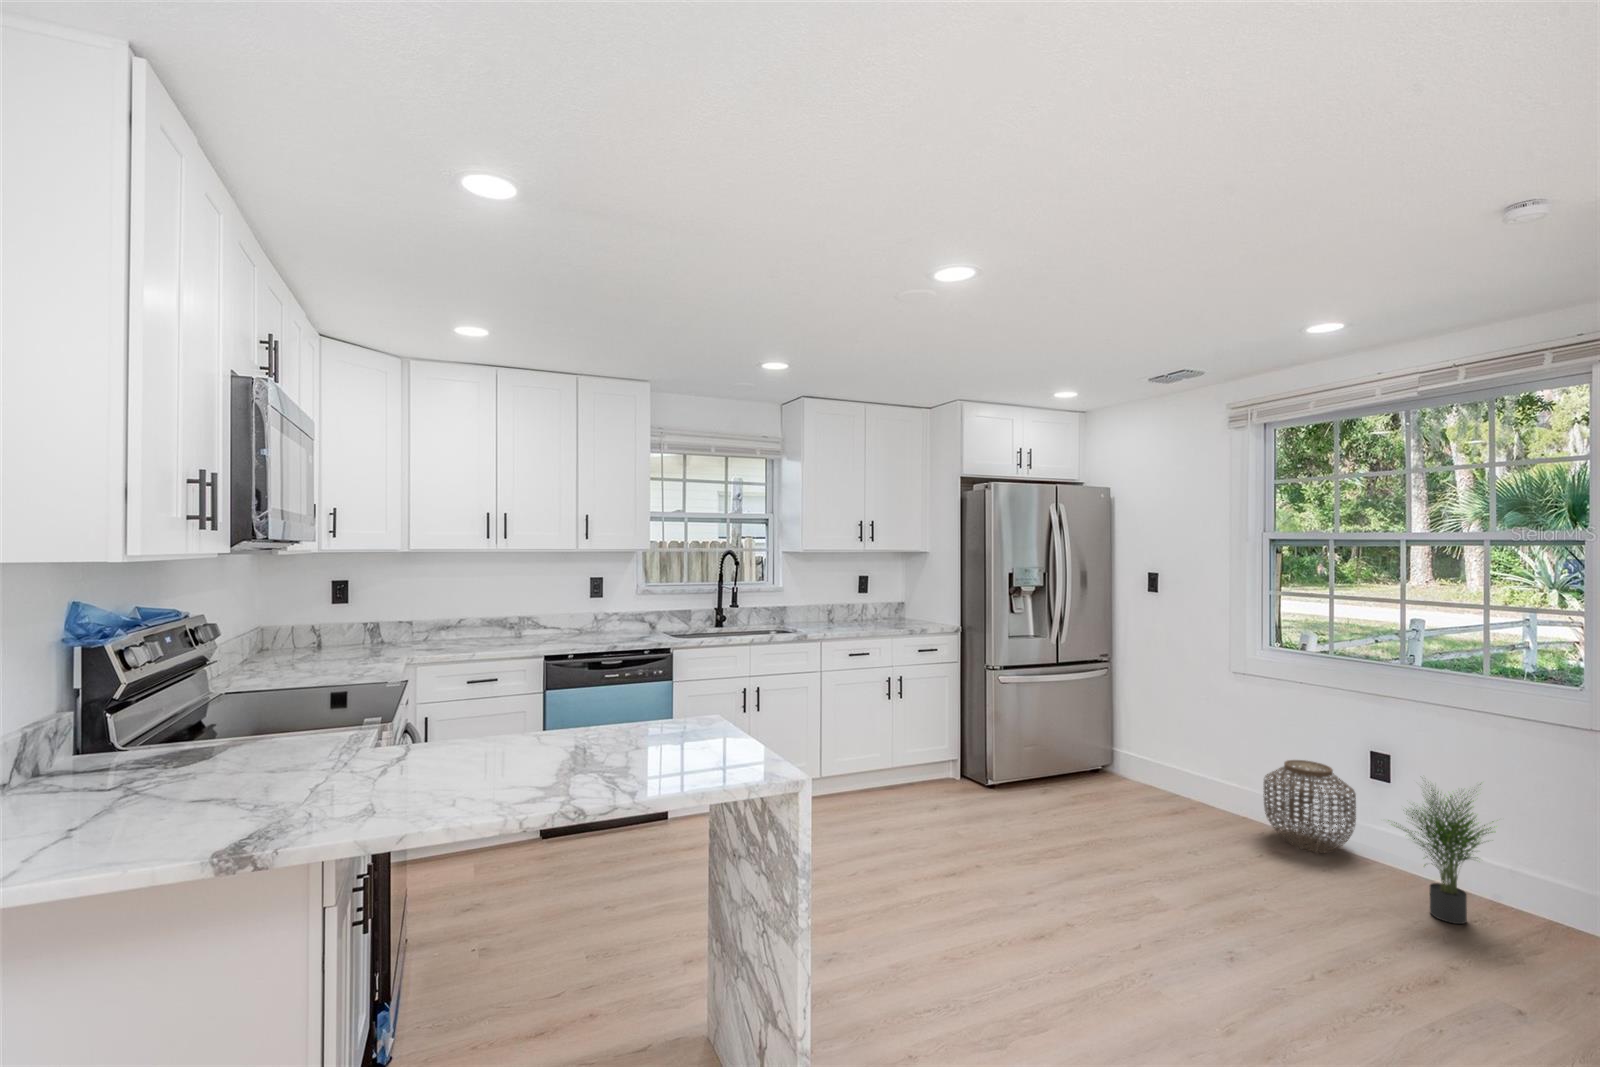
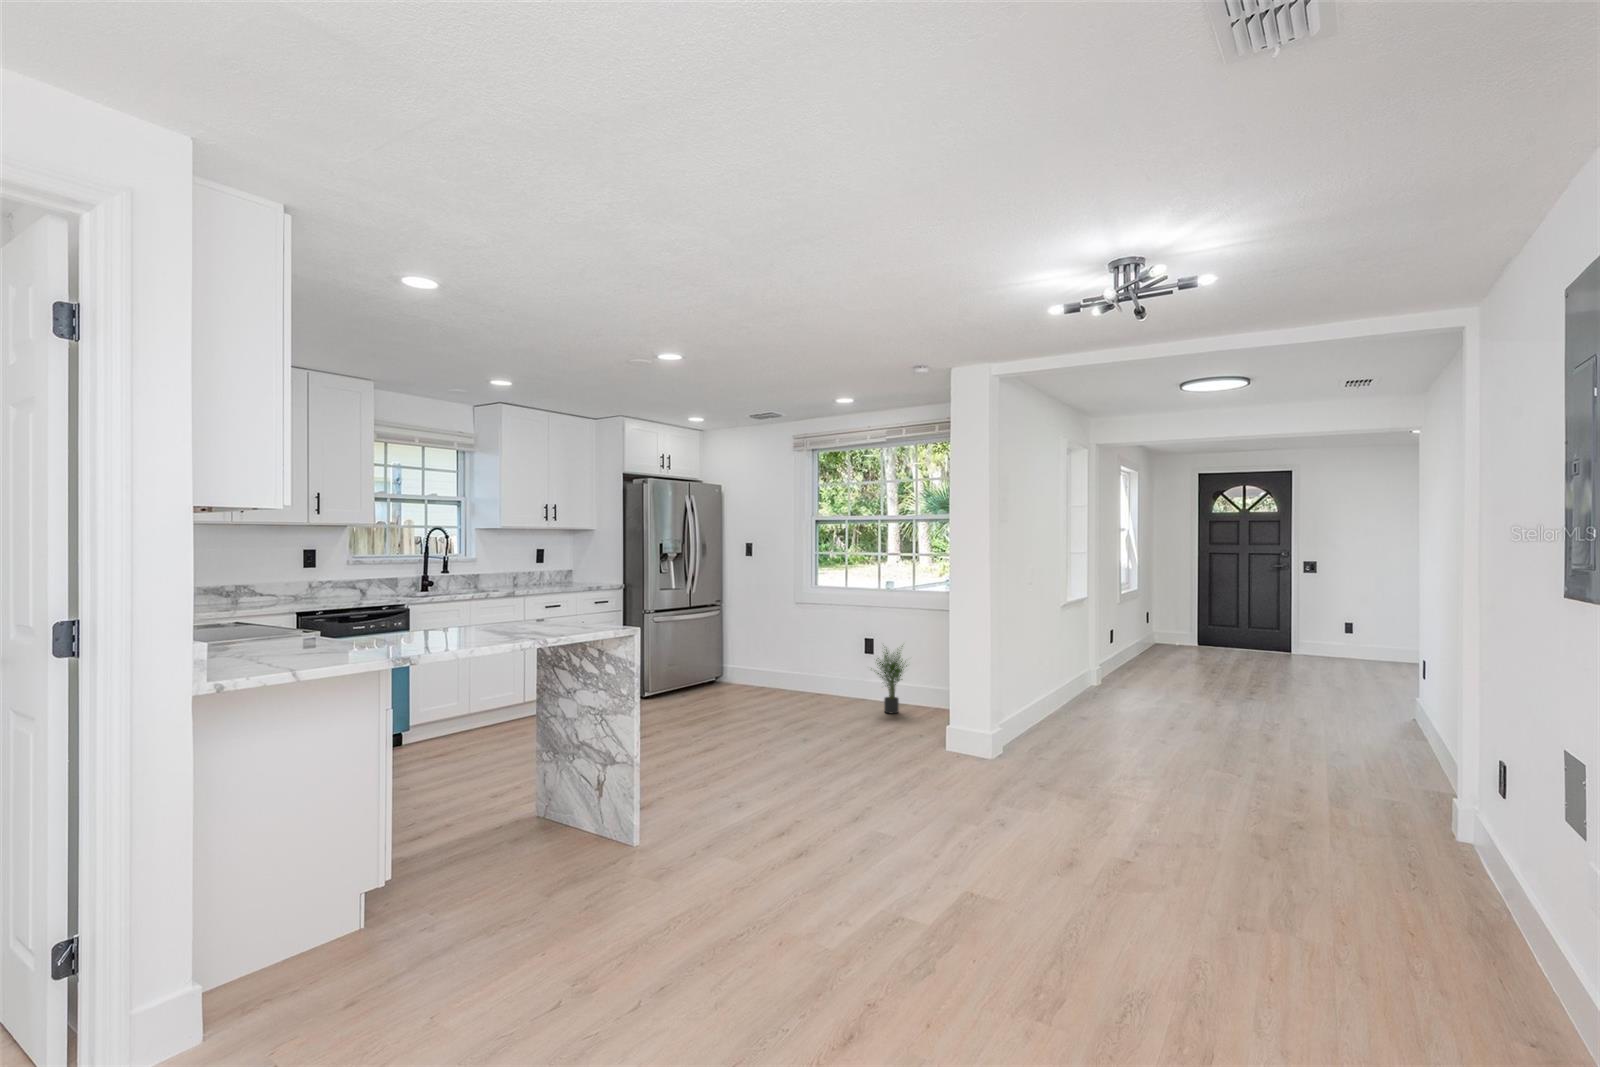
woven basket: present [1264,760,1356,853] -> none [812,650,855,699]

